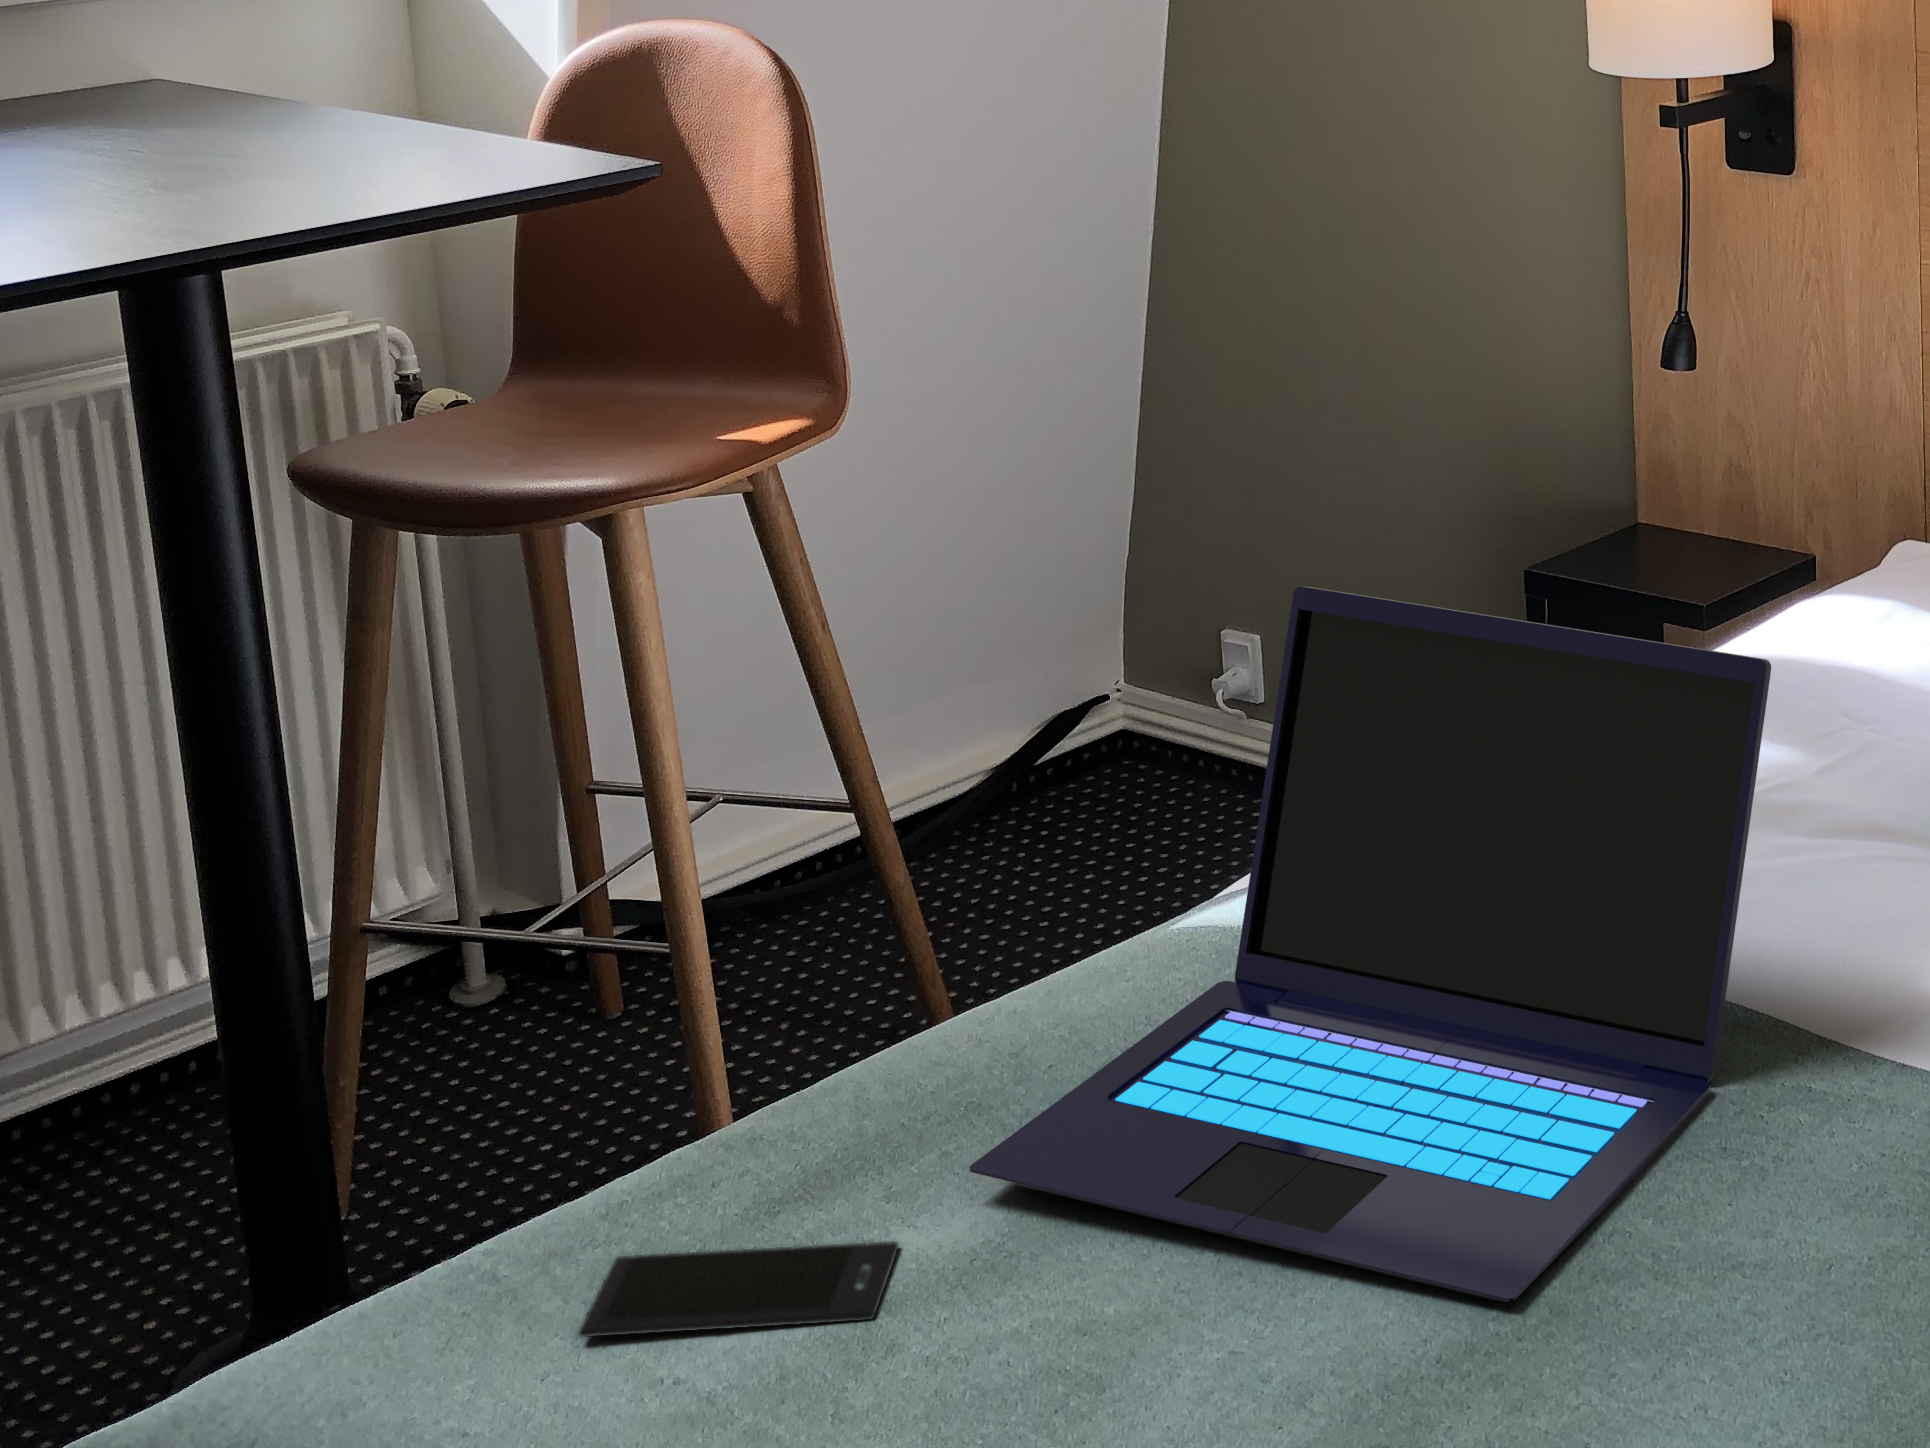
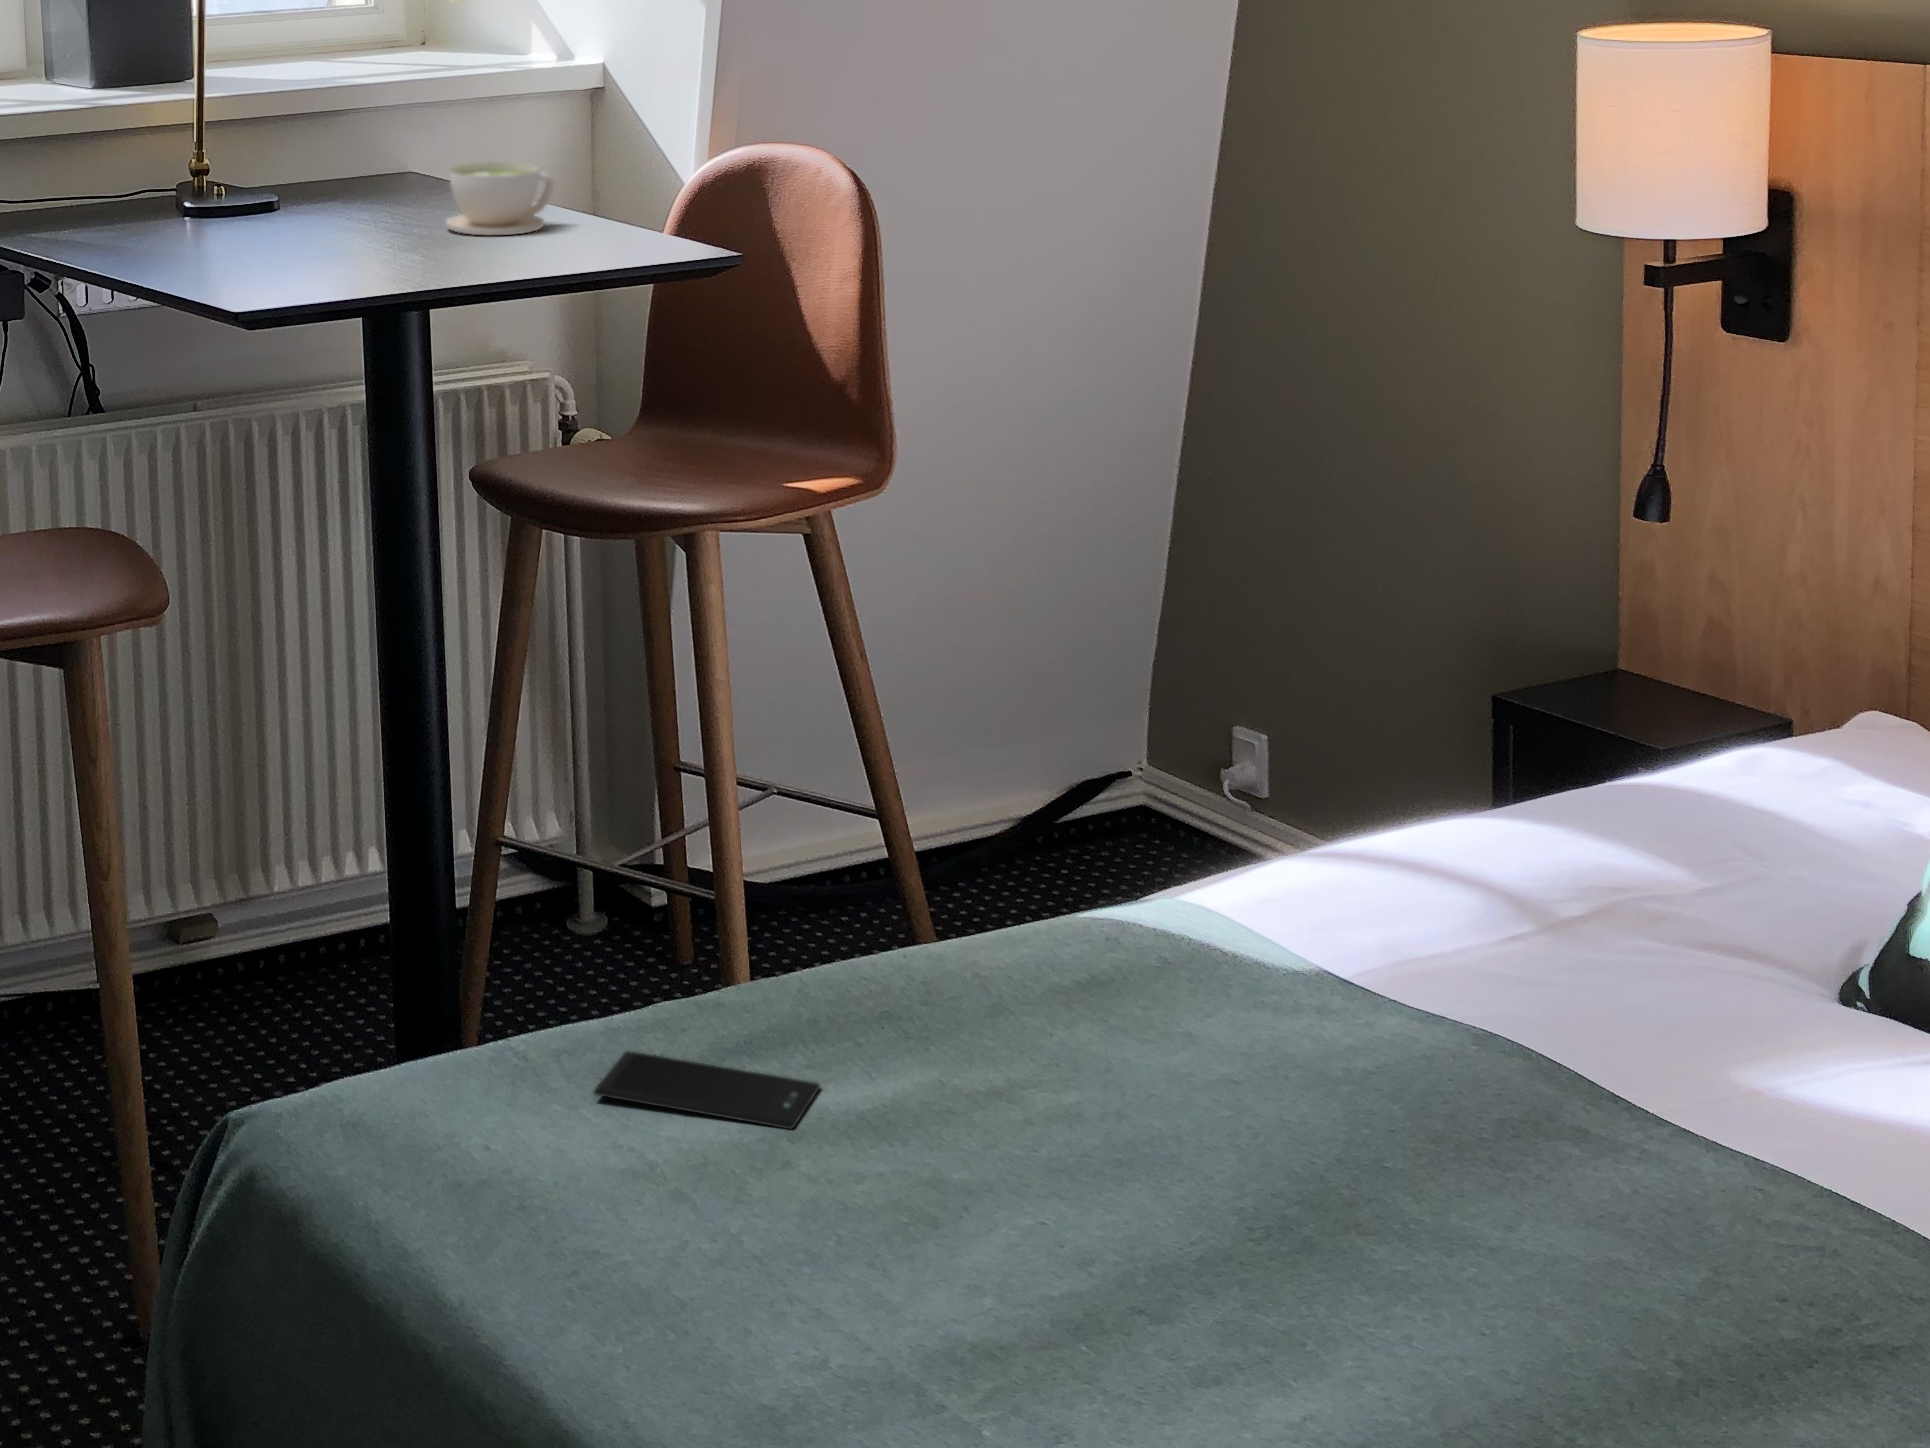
coffee cup: none [216,58,373,156] -> present [446,162,554,235]
laptop: present [970,586,1771,1302] -> none [878,639,1590,1223]

